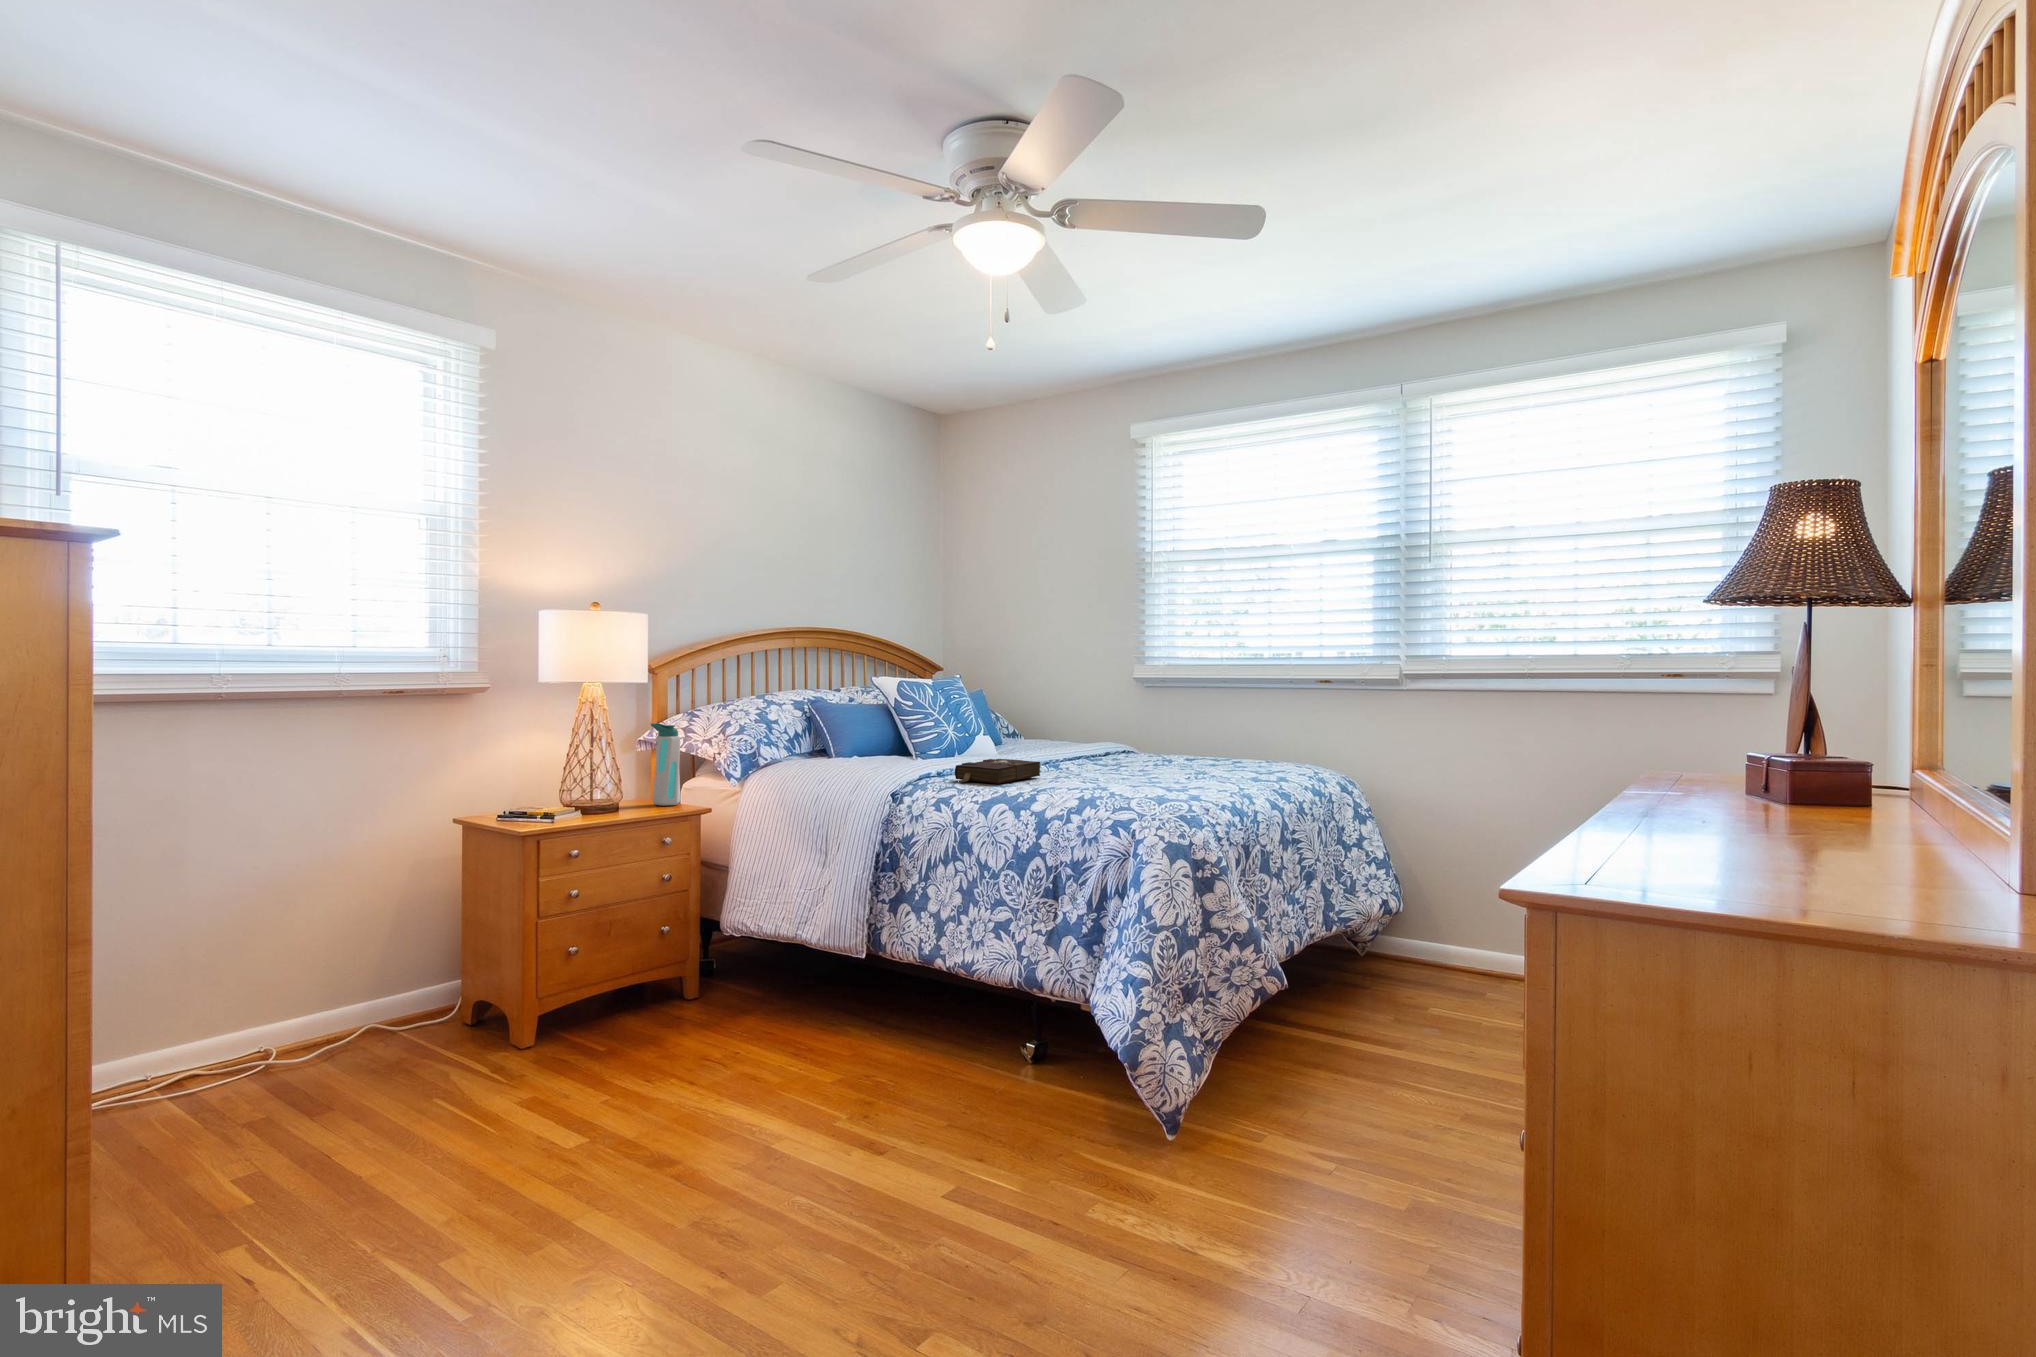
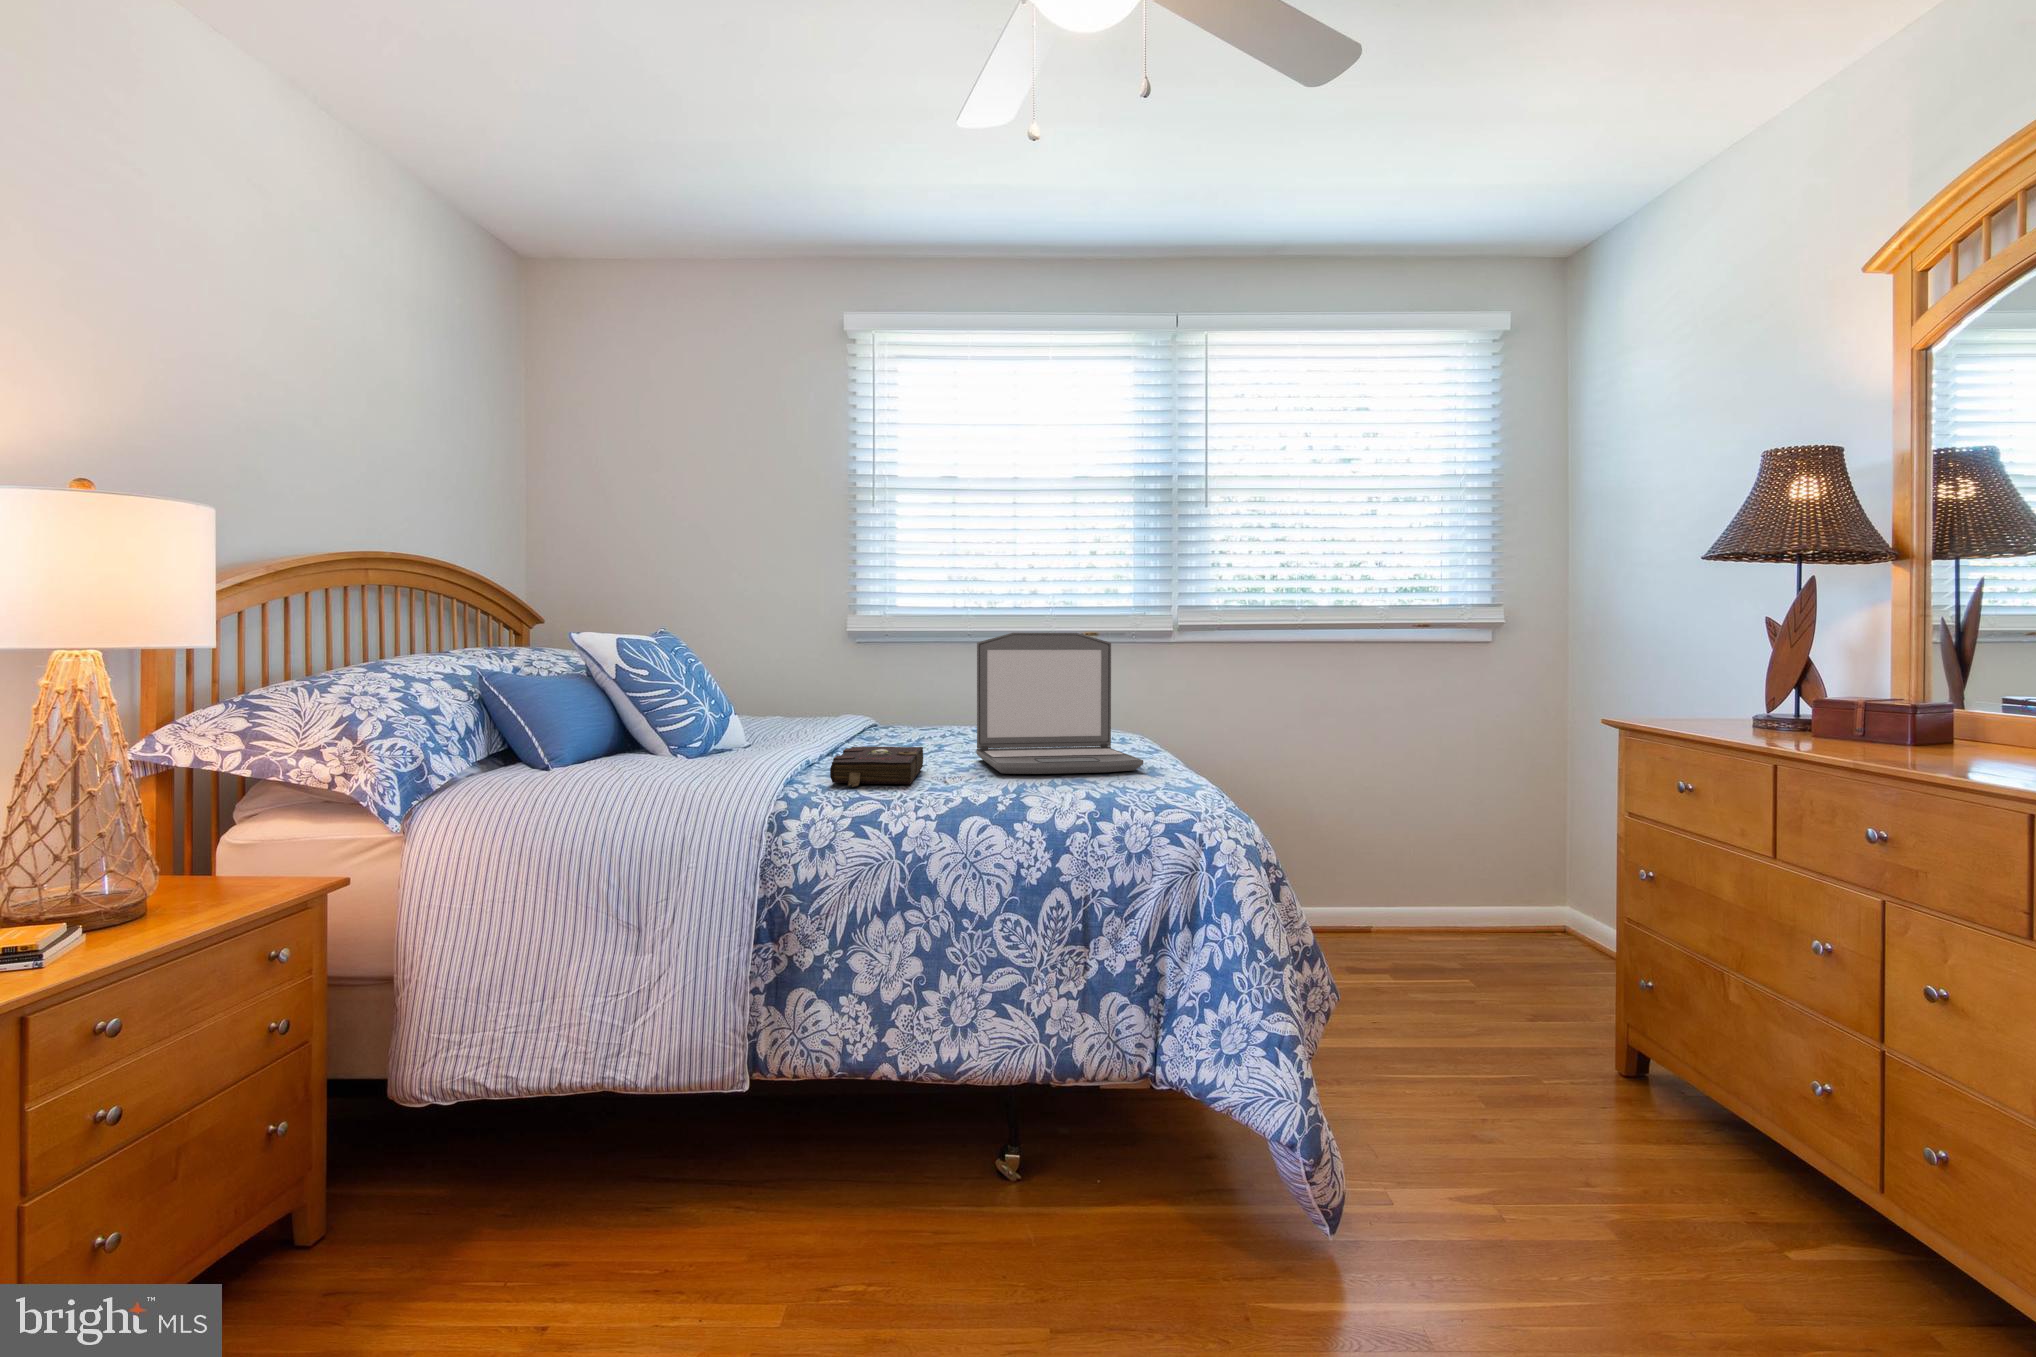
laptop: none [1069,681,1200,789] -> present [976,633,1143,774]
water bottle: present [651,723,681,806] -> none [199,727,273,887]

